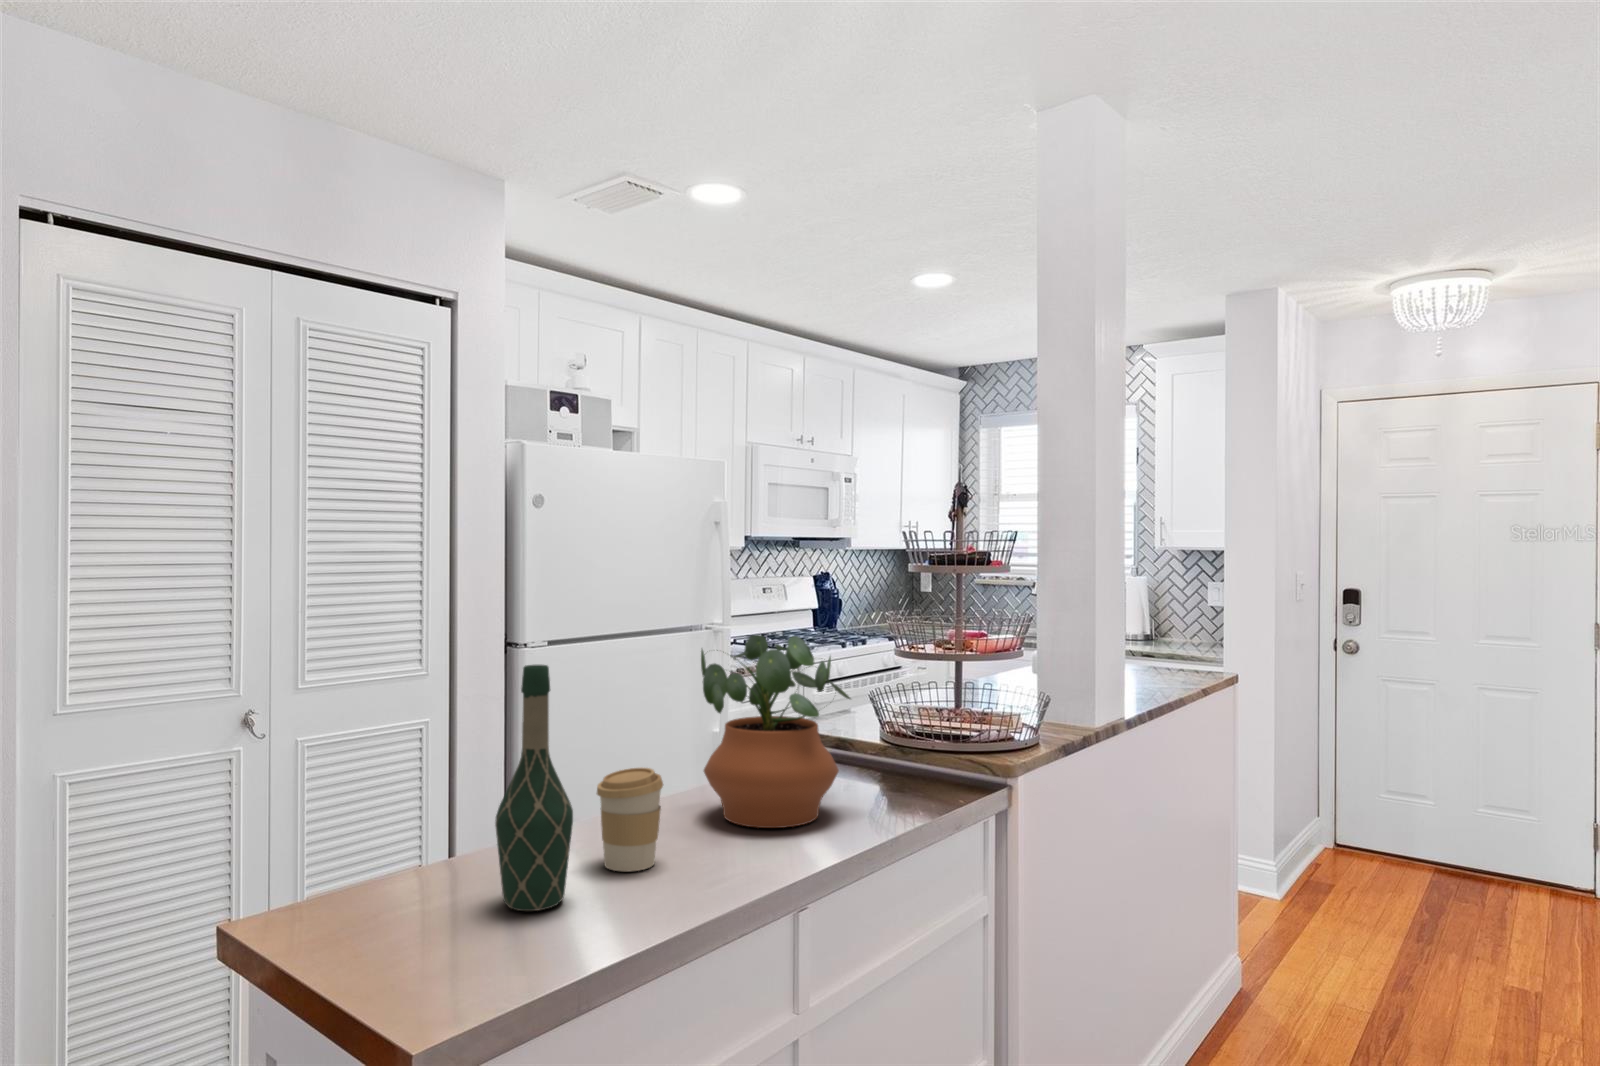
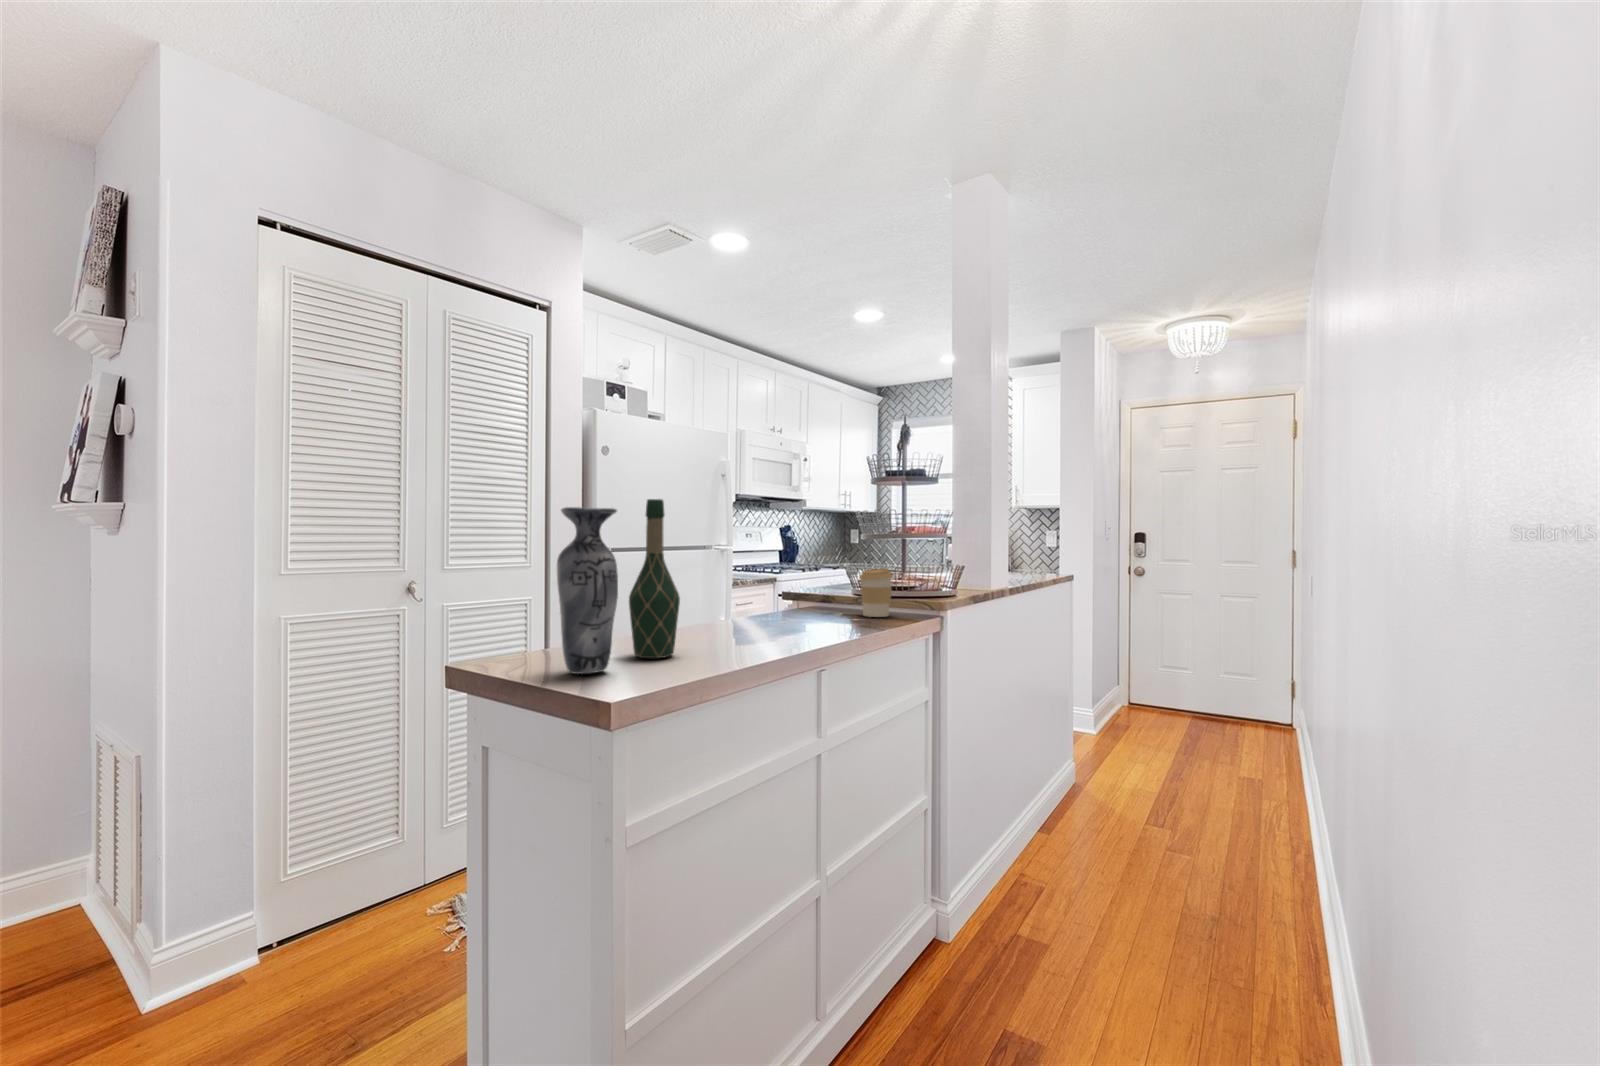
potted plant: present [701,635,850,828] -> none [746,504,845,630]
vase: none [368,698,464,958] -> present [557,507,618,674]
coffee cup: present [597,768,663,871] -> present [859,568,893,617]

